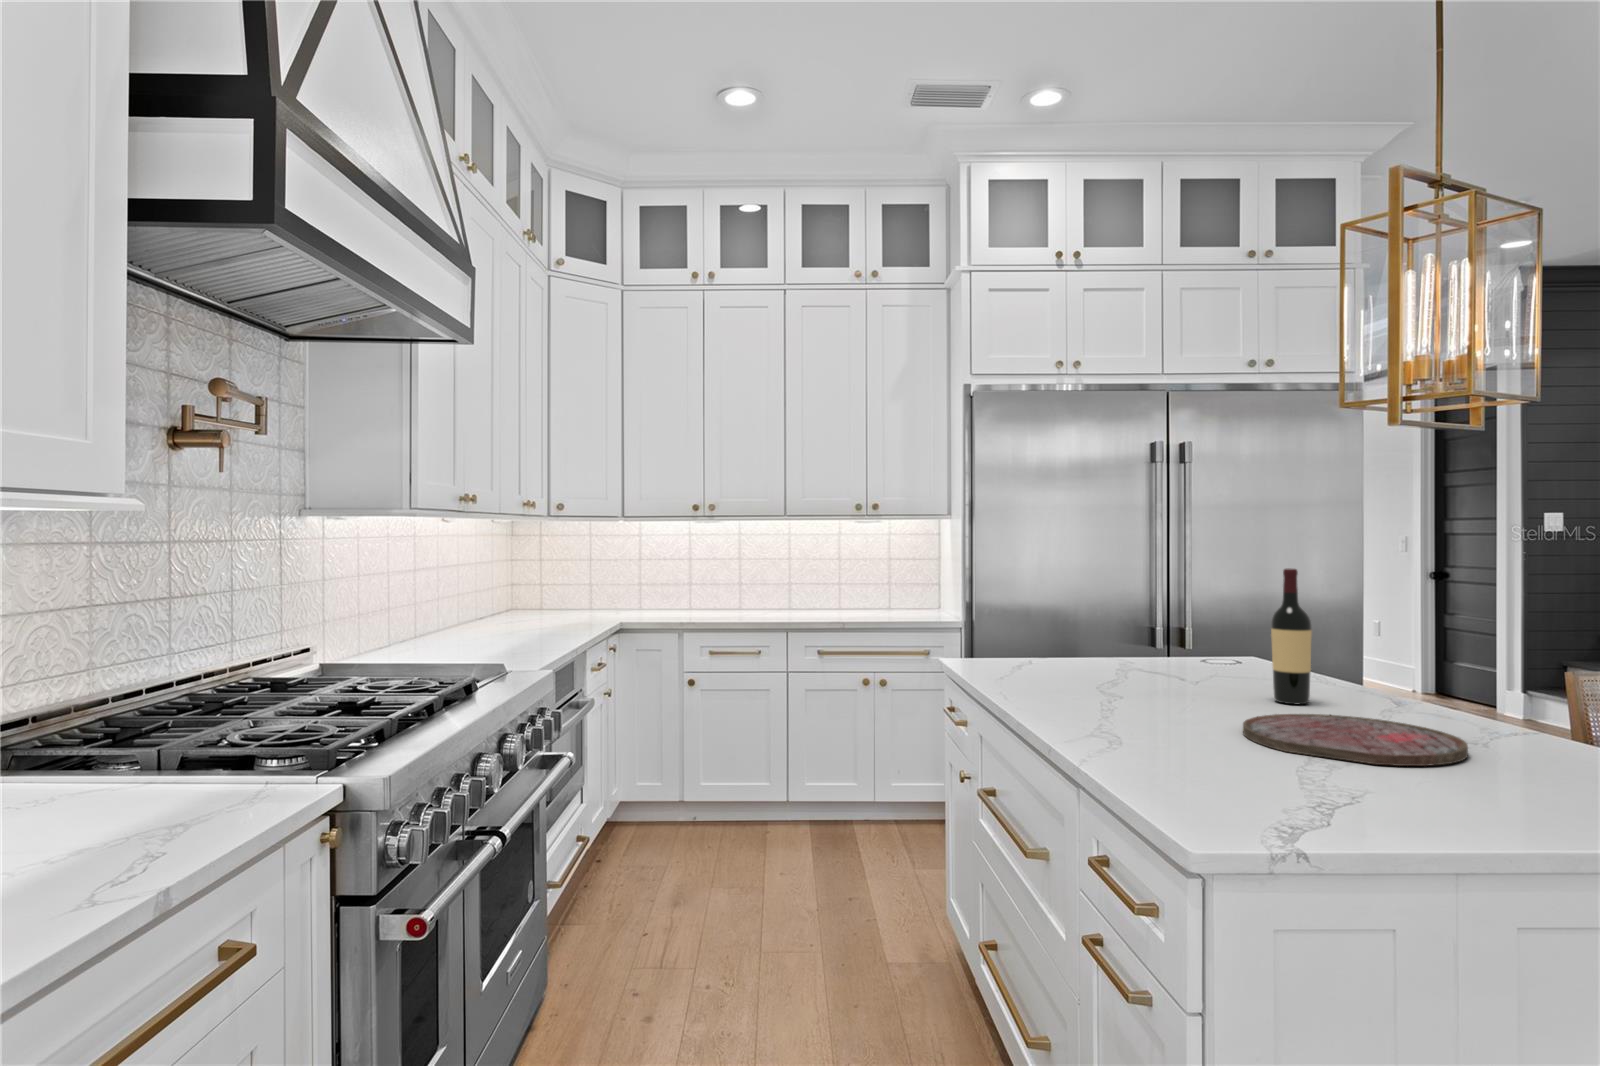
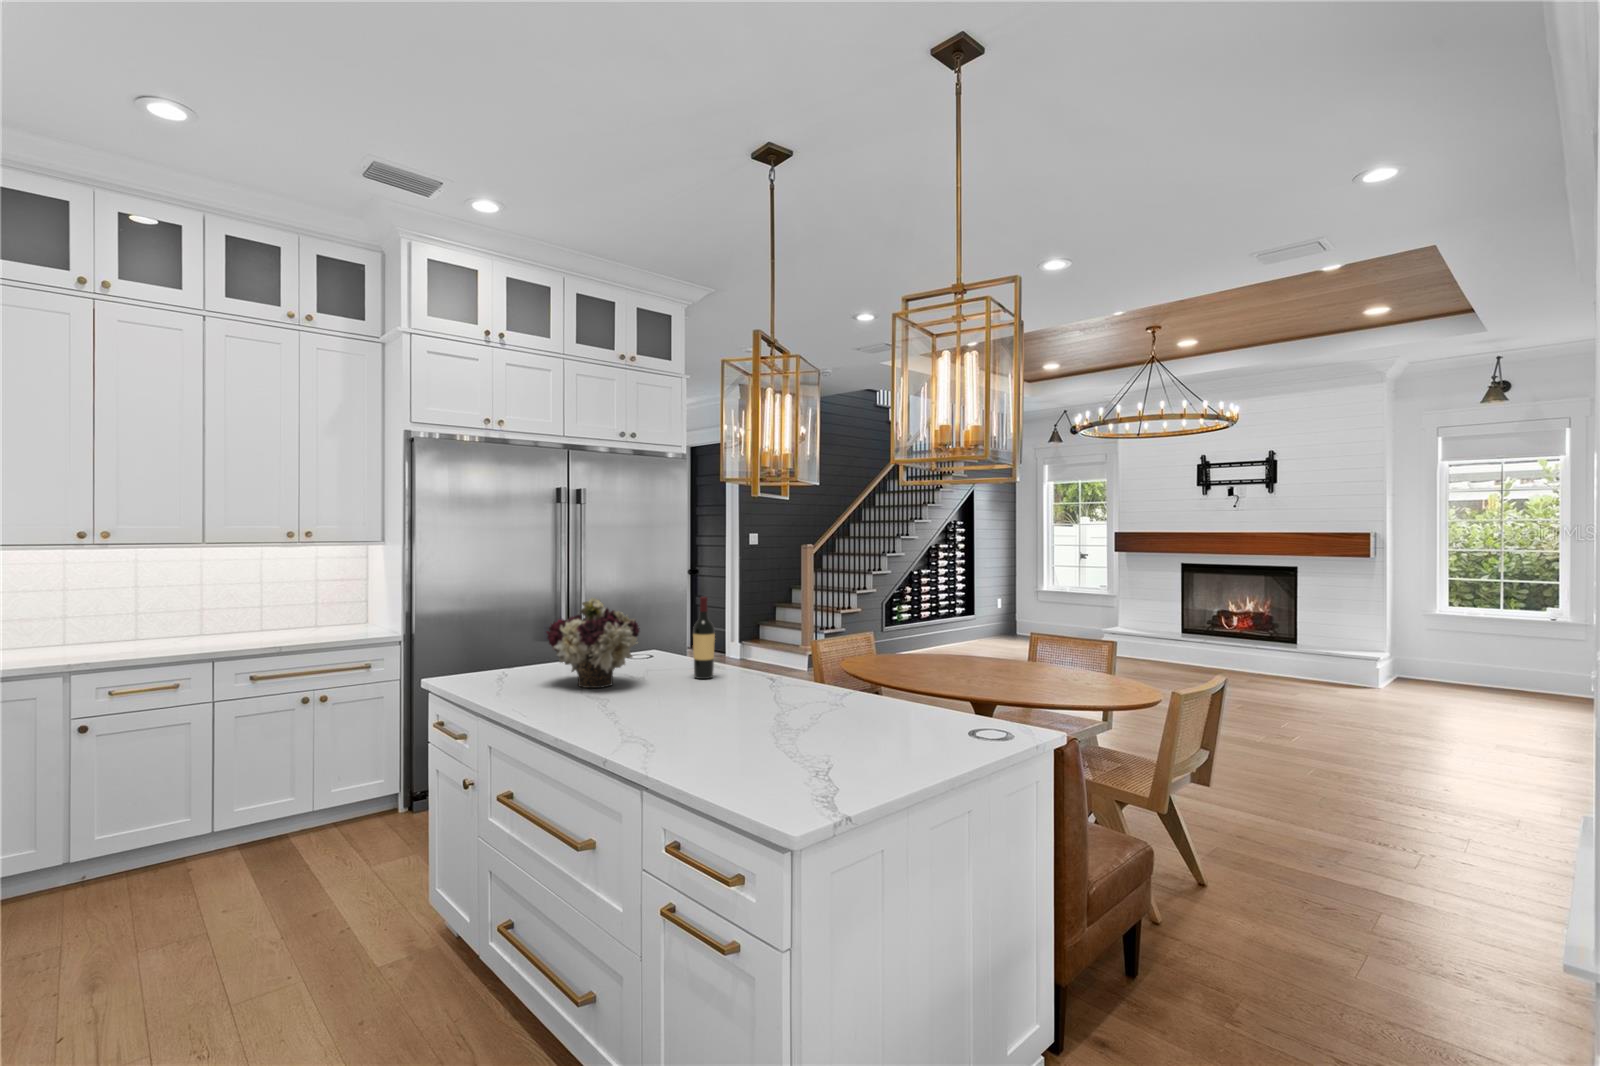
flower arrangement: none [1036,562,1172,694] -> present [547,597,640,688]
cutting board: present [1243,714,1468,766] -> none [700,683,807,710]

